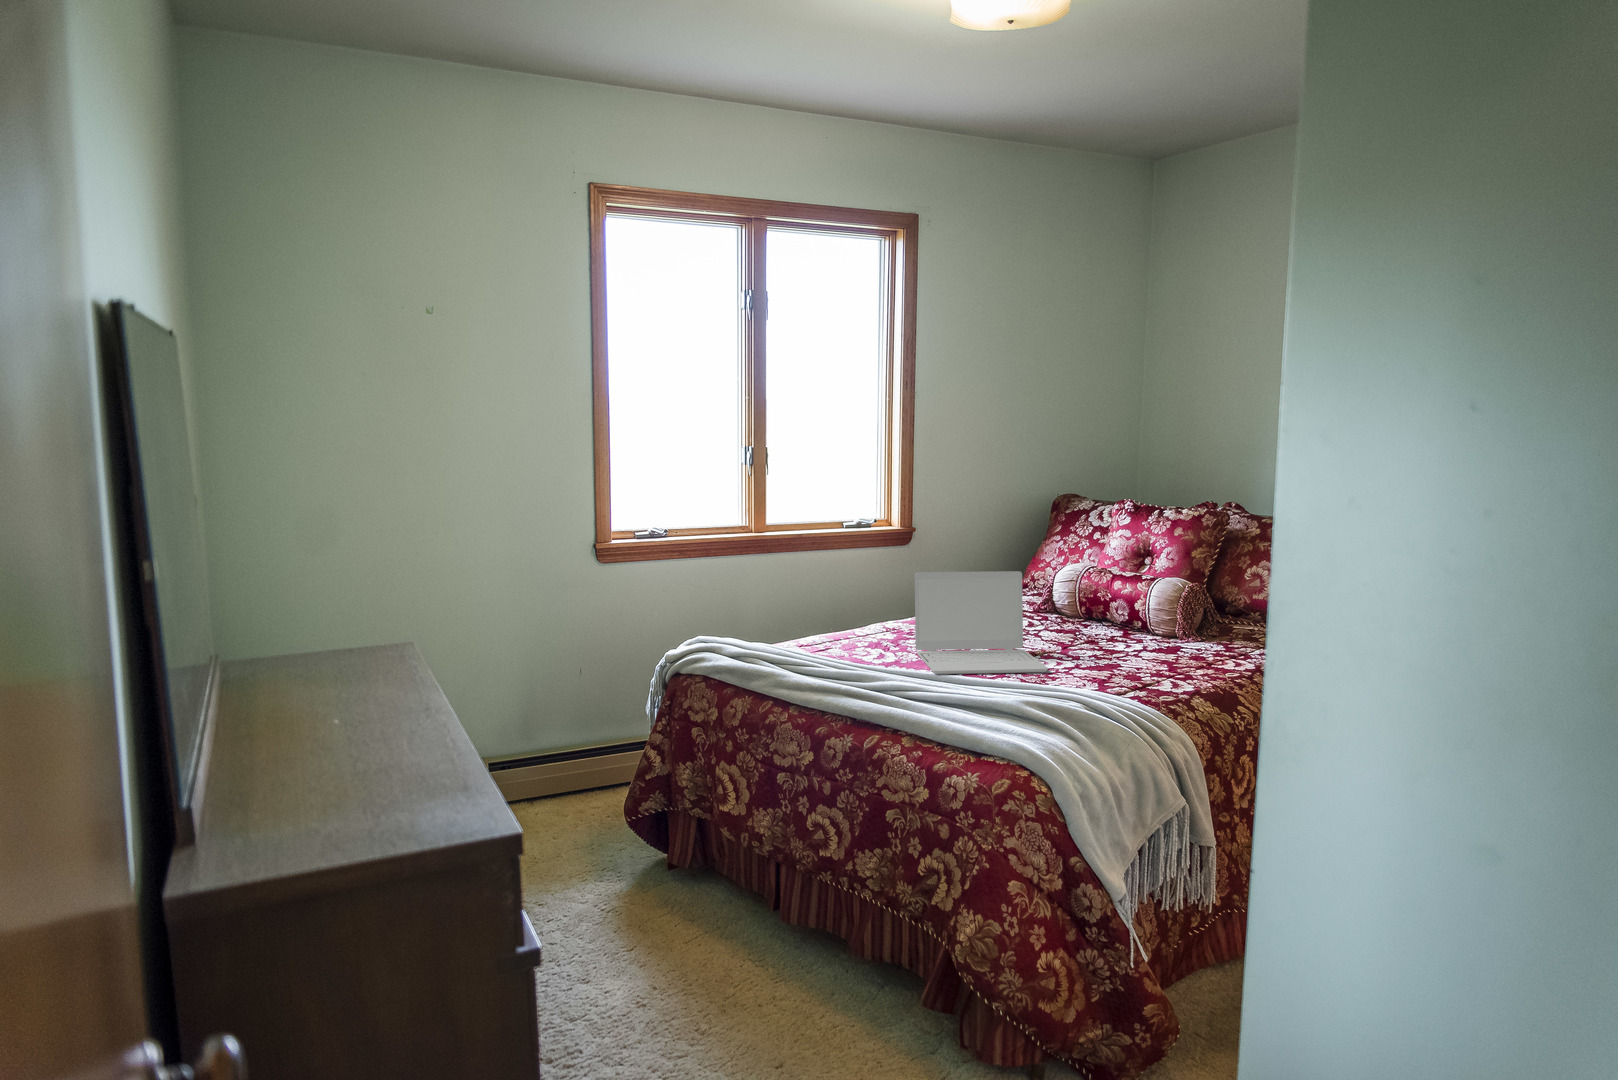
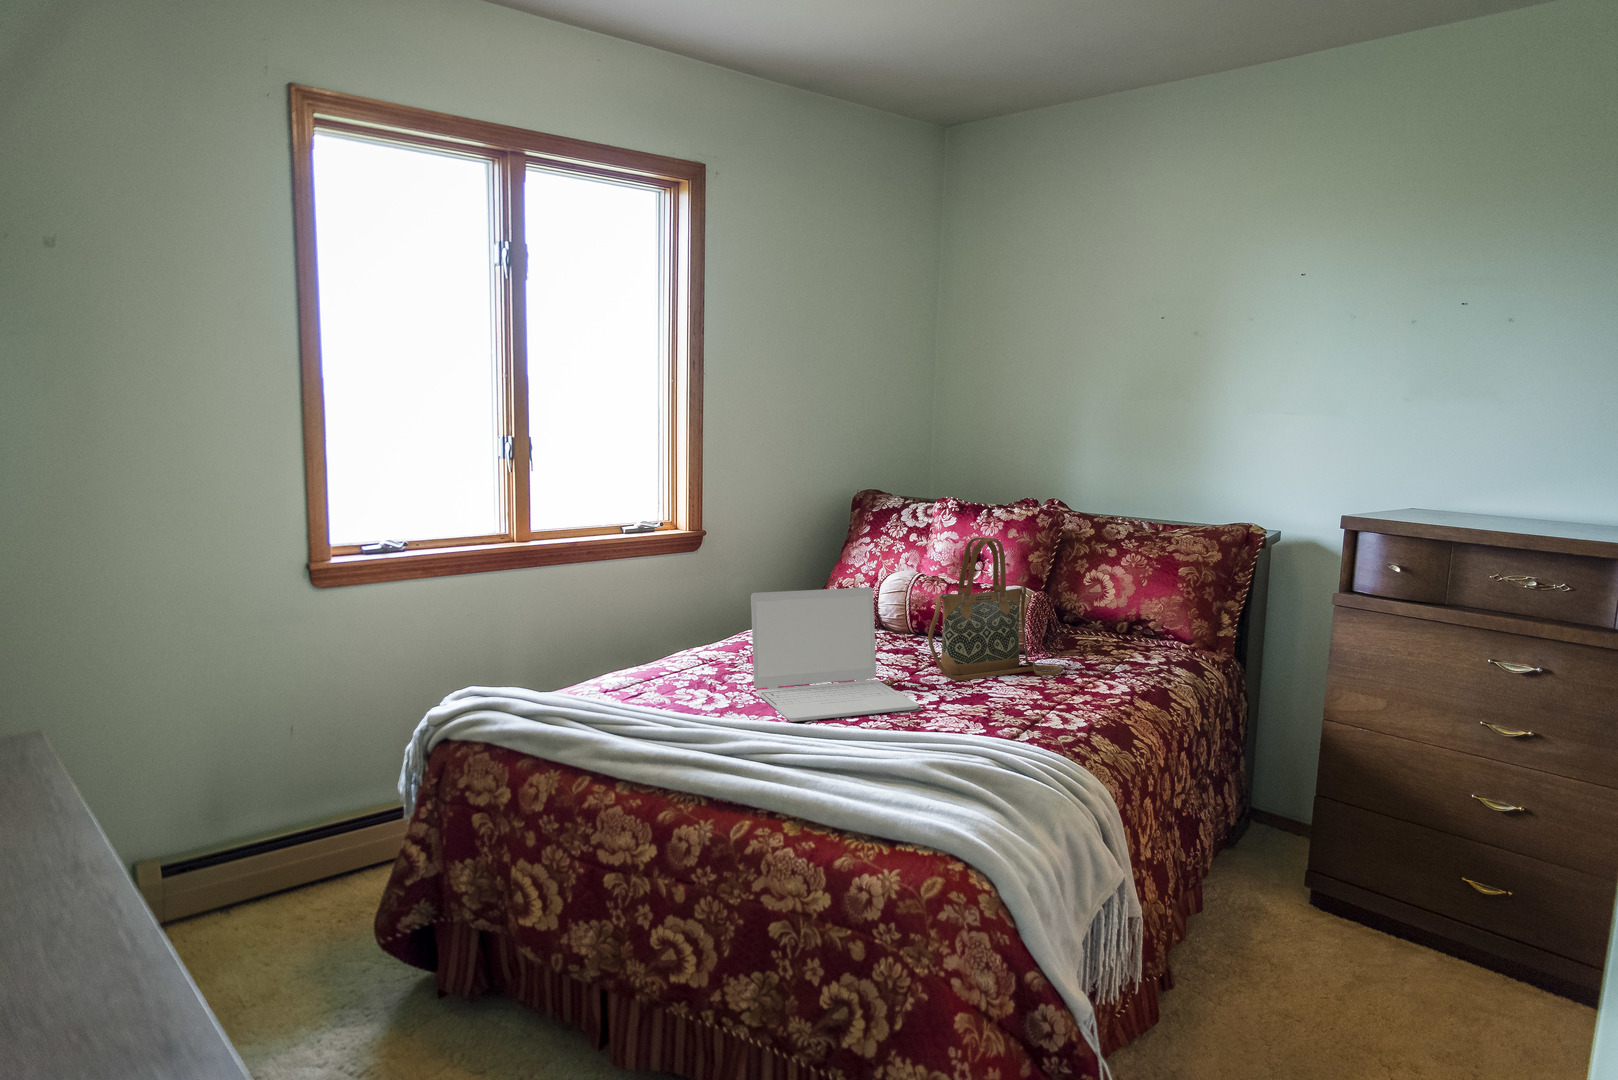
handbag: none [1073,532,1201,655] -> present [928,538,1062,680]

